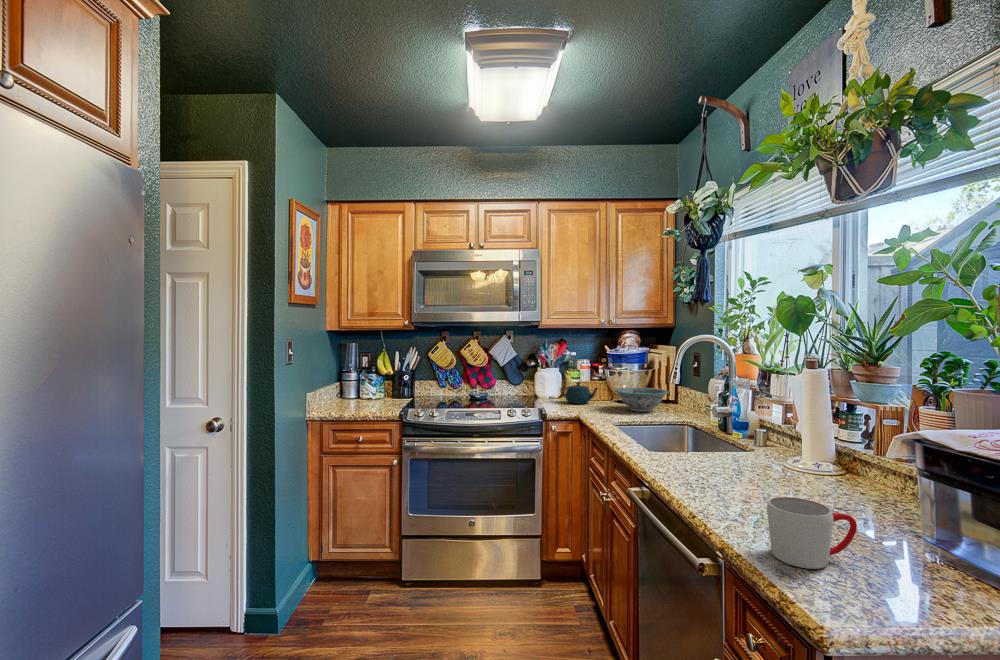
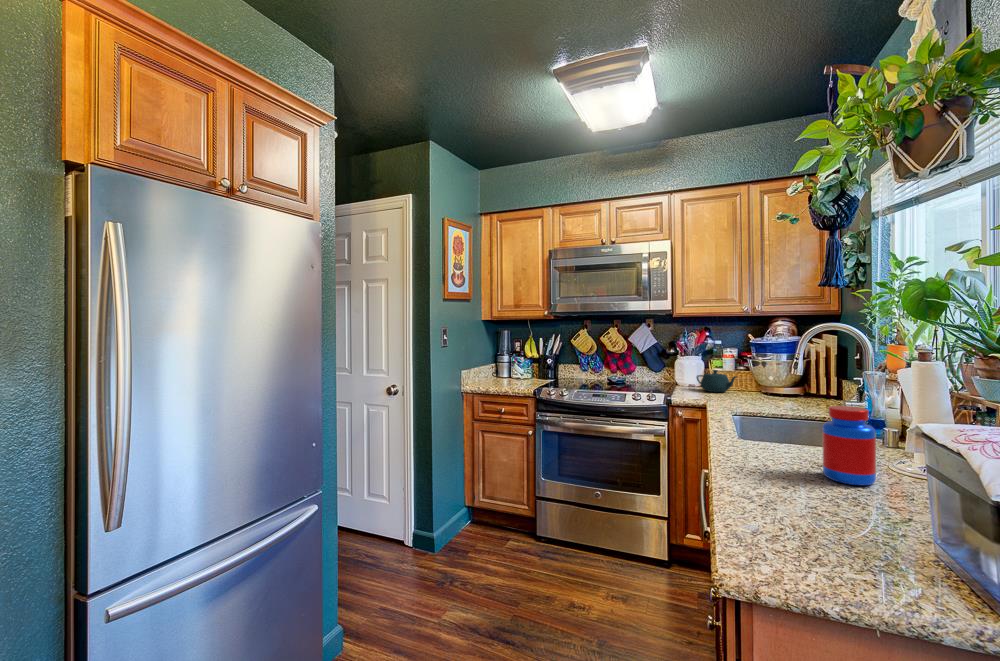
decorative bowl: present [615,387,669,412] -> none [751,377,818,404]
jar: none [732,416,772,483] -> present [822,406,876,485]
mug: present [767,497,857,569] -> none [778,491,899,576]

